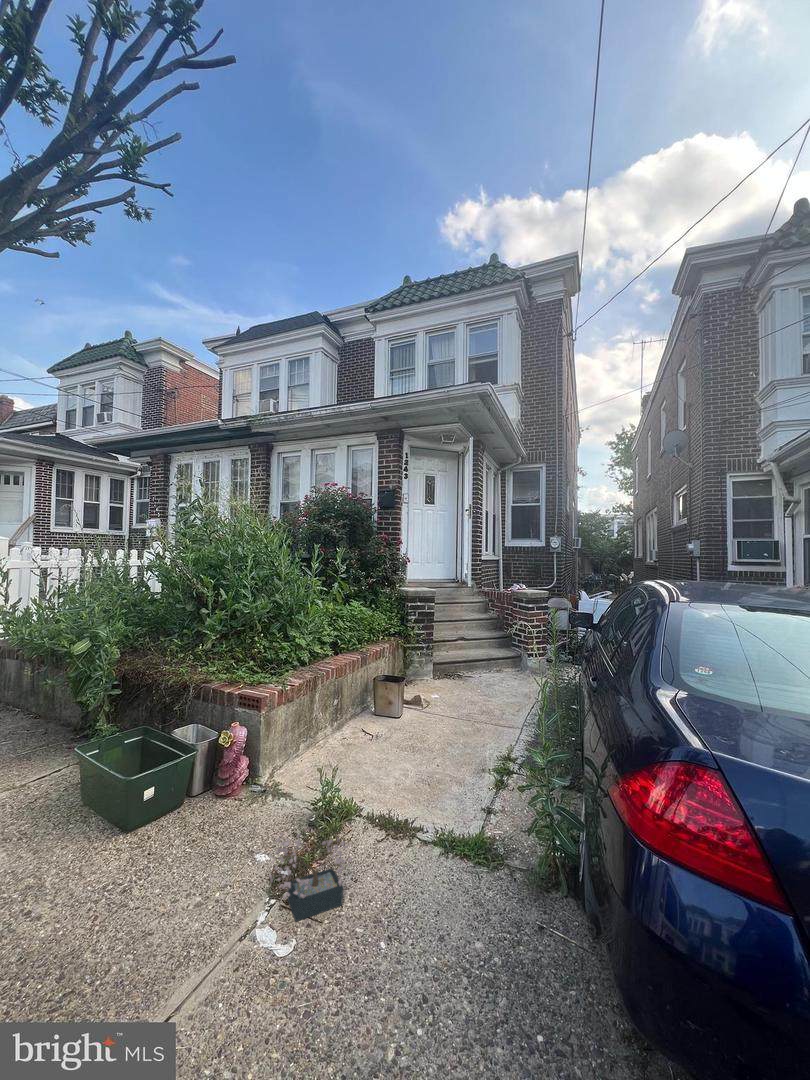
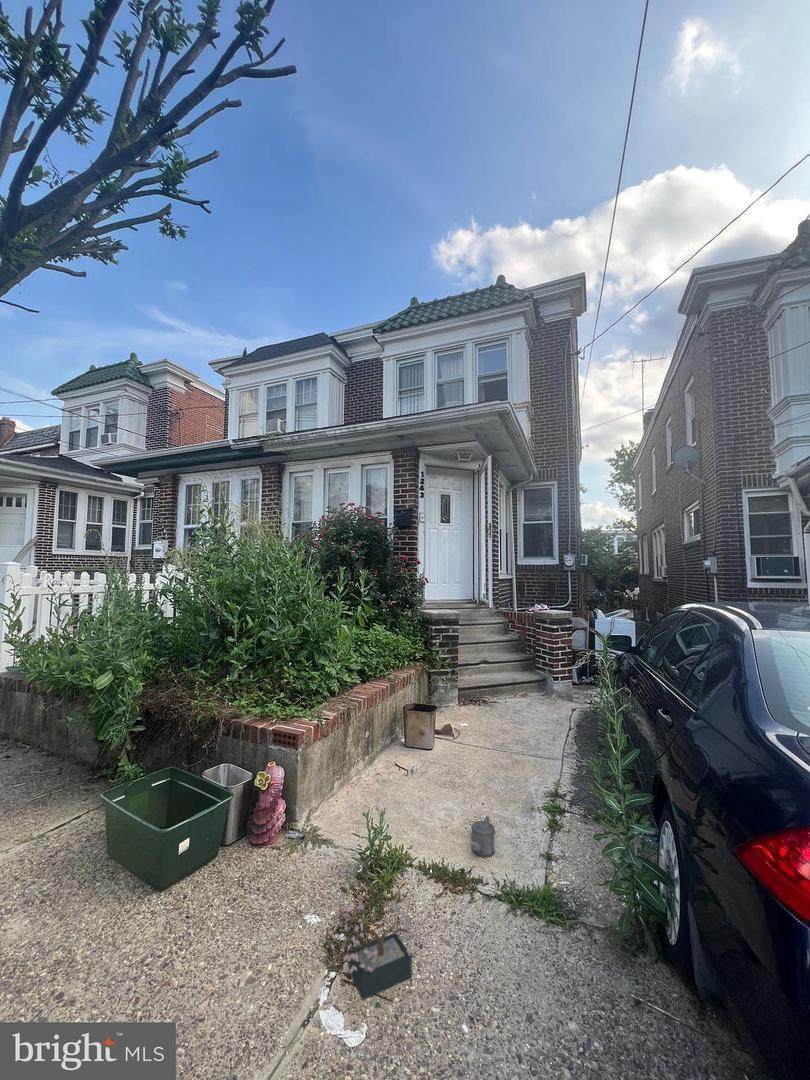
watering can: none [415,774,441,810] -> present [471,816,495,857]

